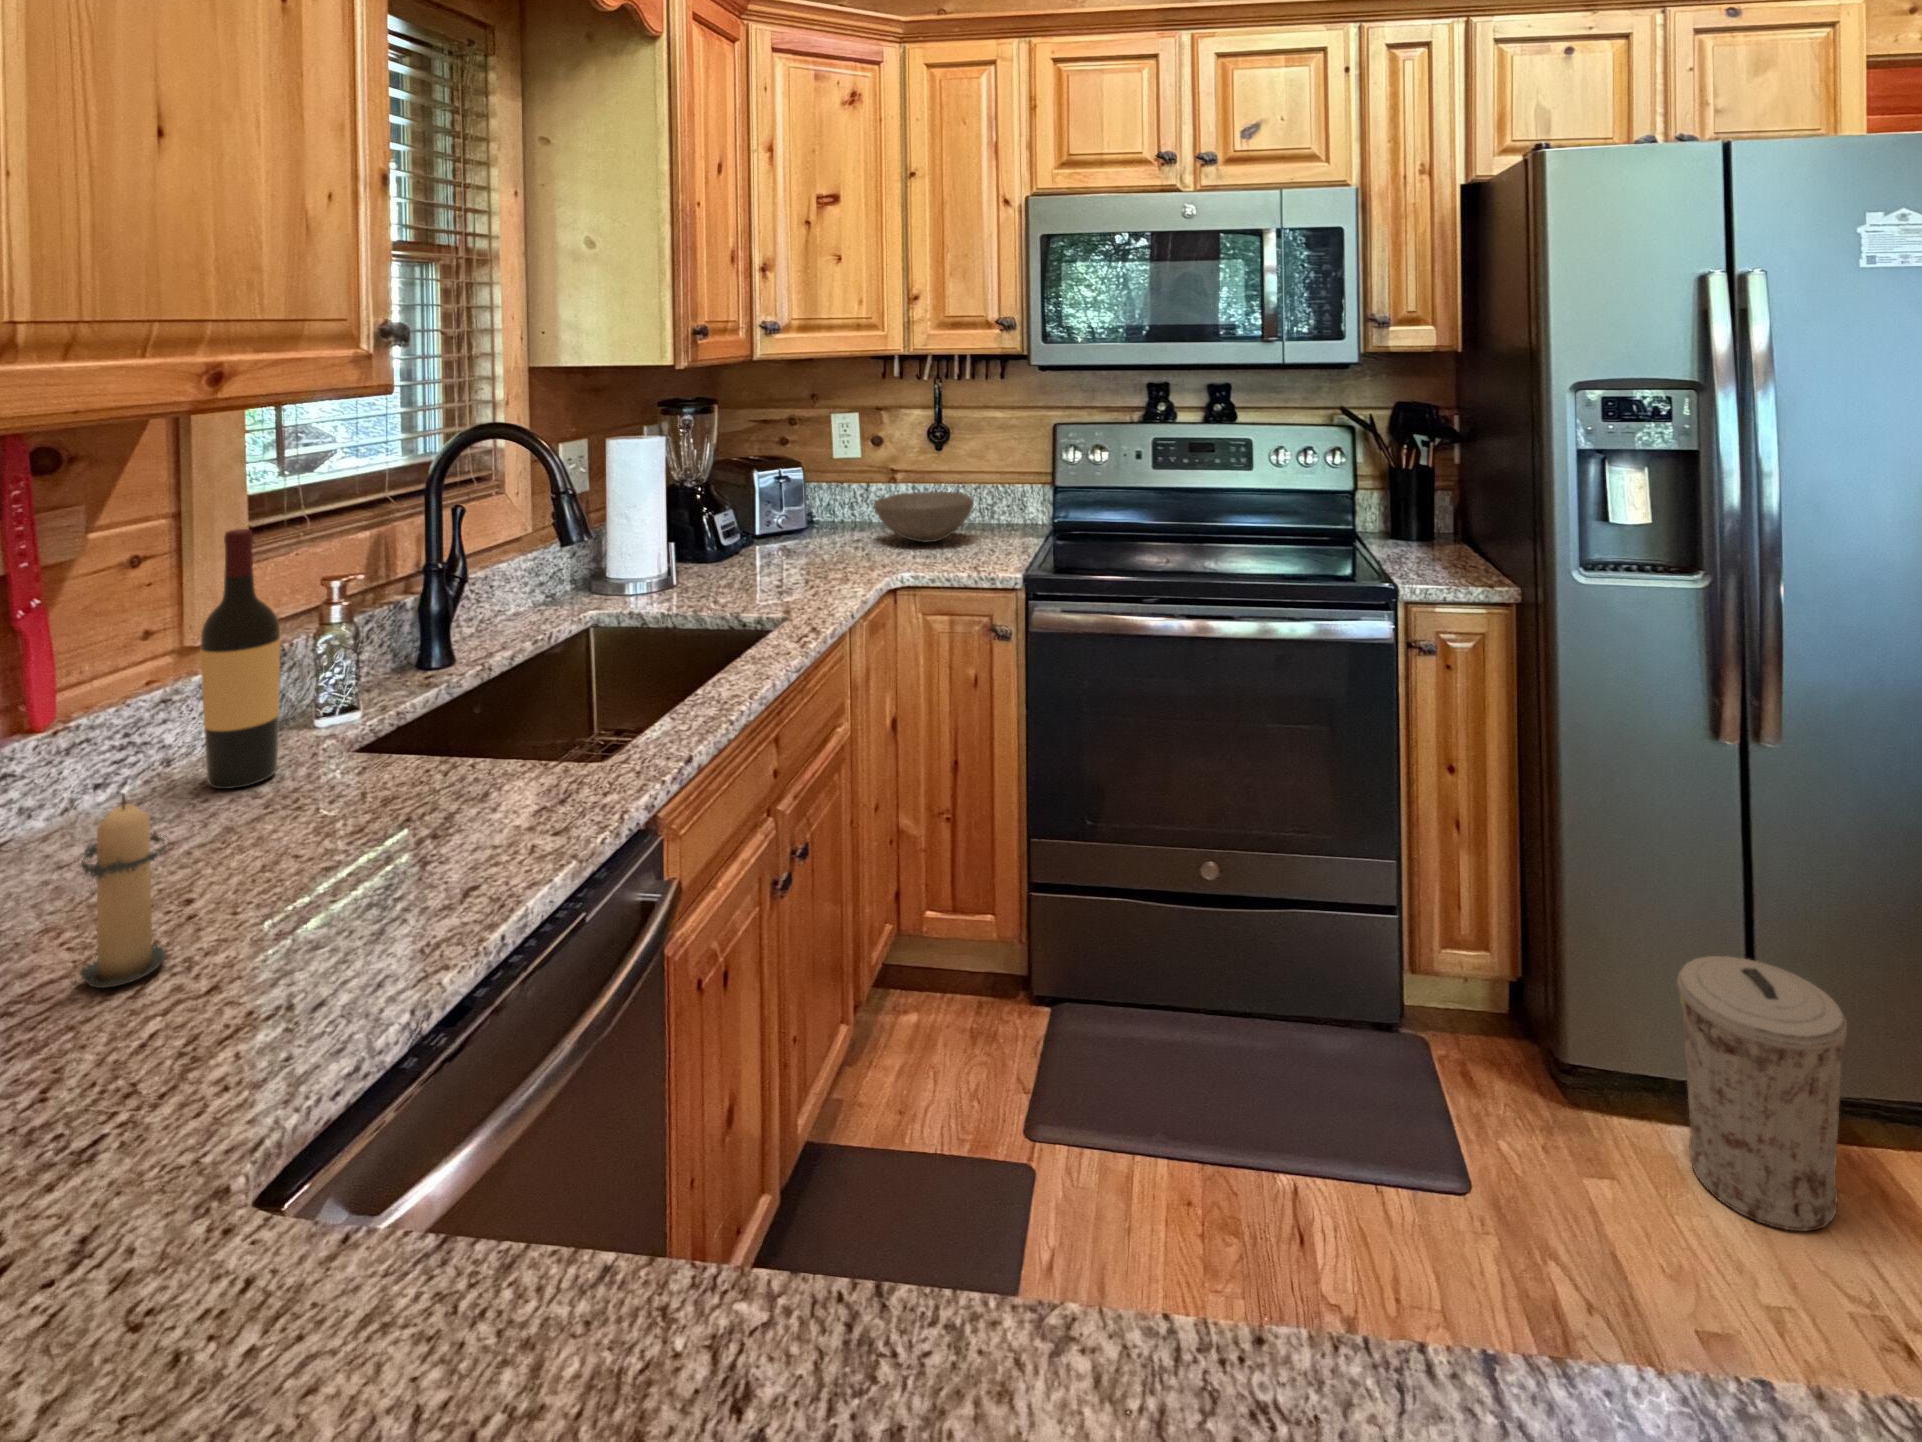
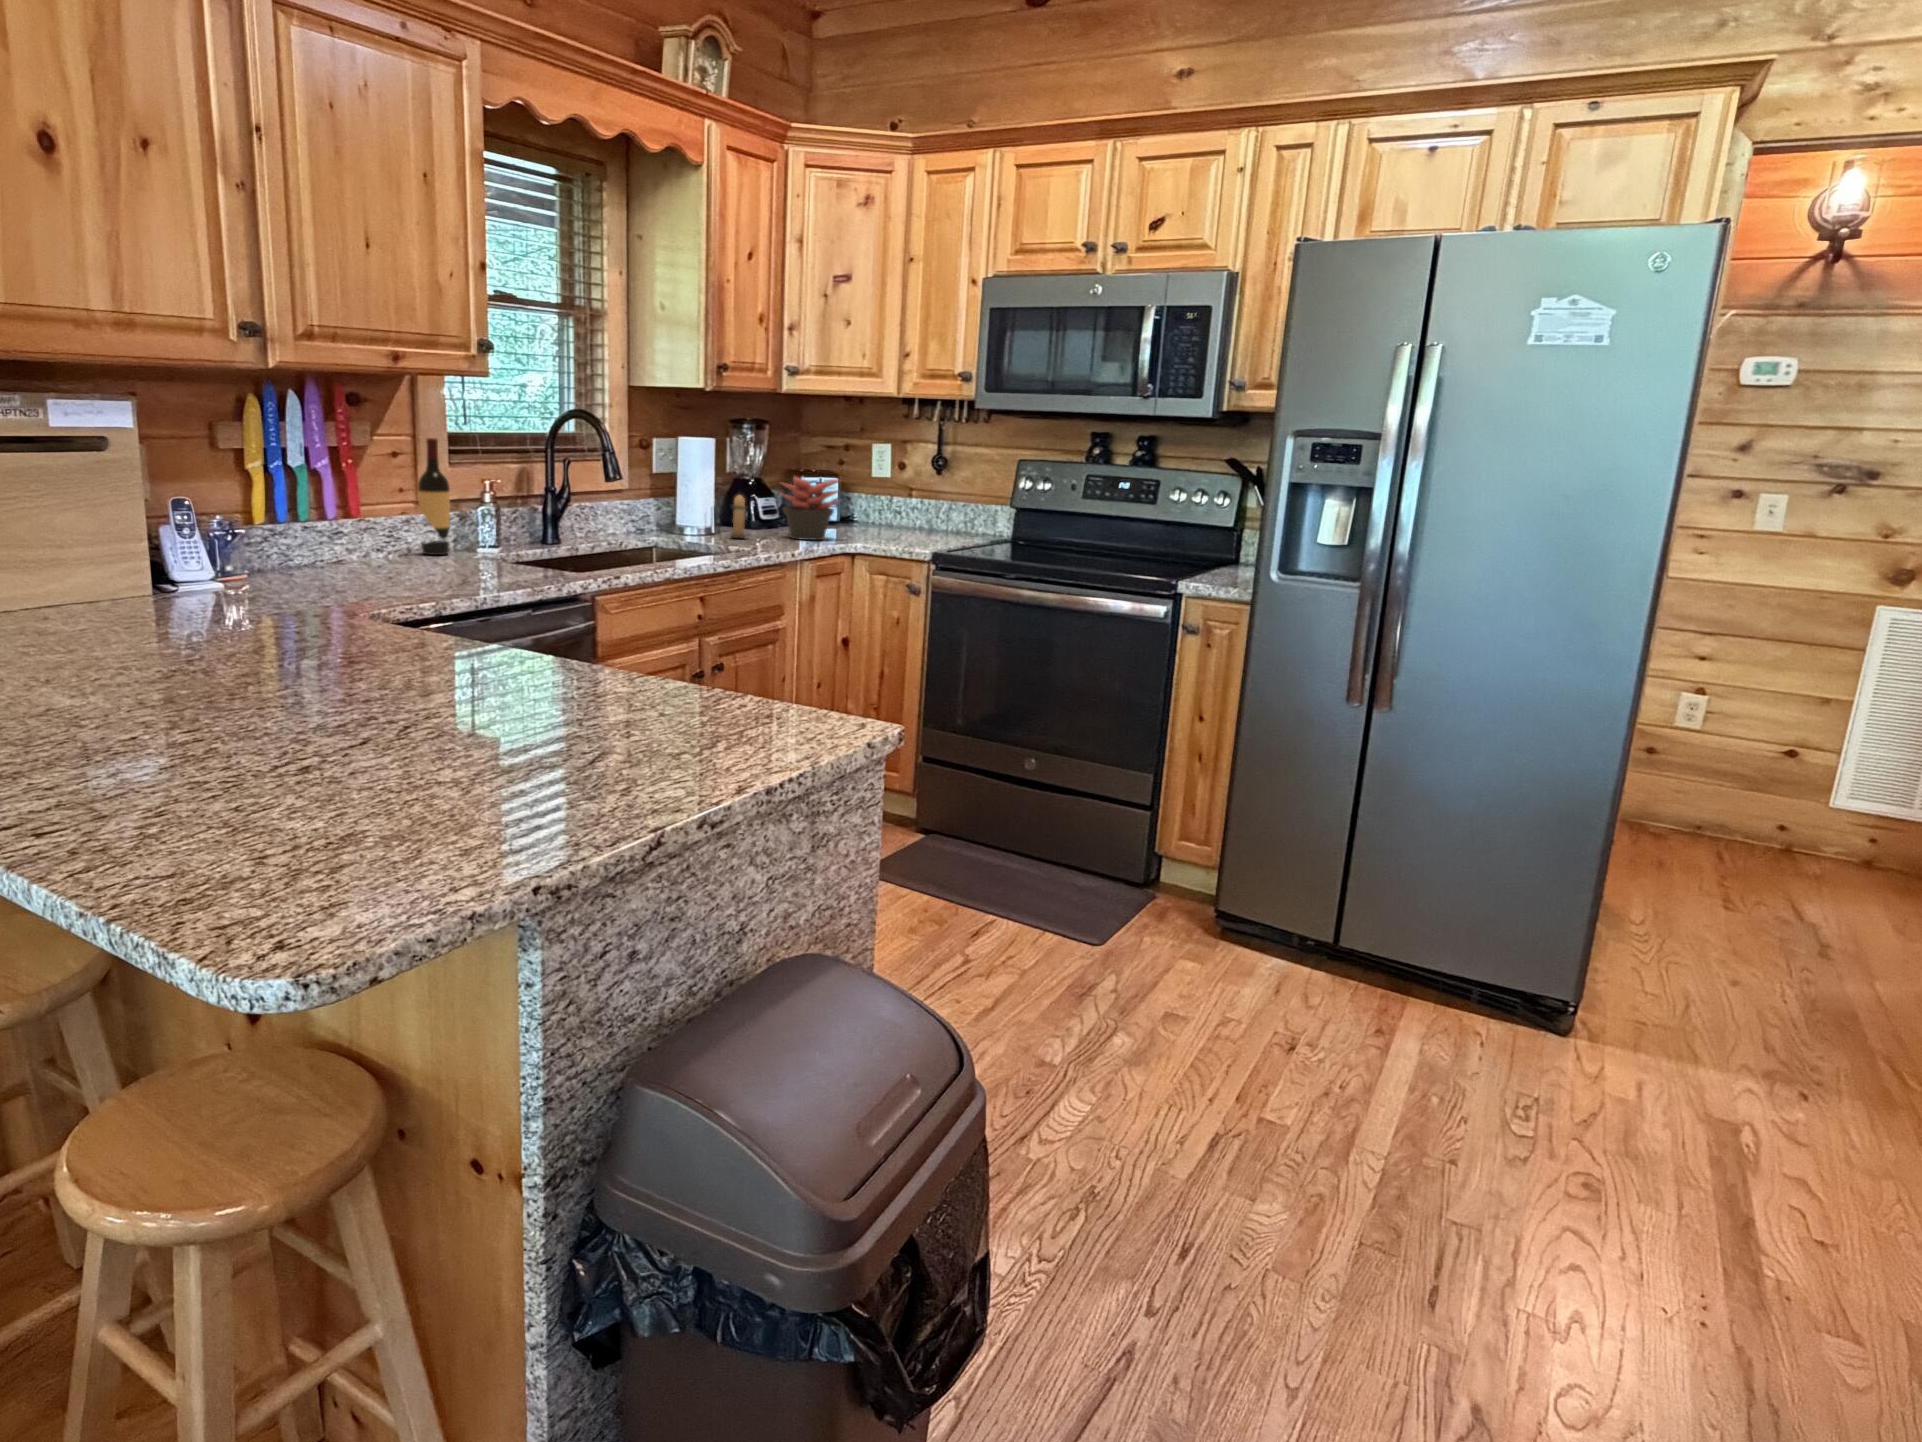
succulent plant: none [770,474,856,569] -> present [781,477,838,540]
bowl: present [874,492,974,543] -> none [869,506,942,540]
candle: present [78,794,167,988] -> present [730,495,748,538]
trash can: present [1677,956,1847,1231] -> none [1249,851,1362,1010]

